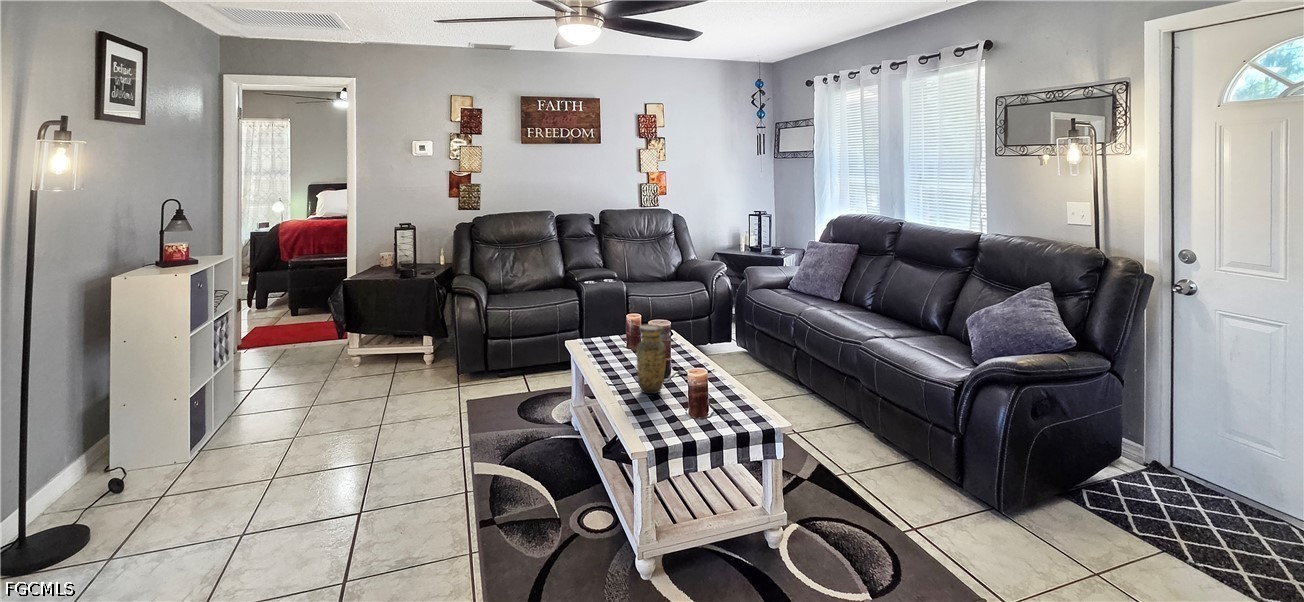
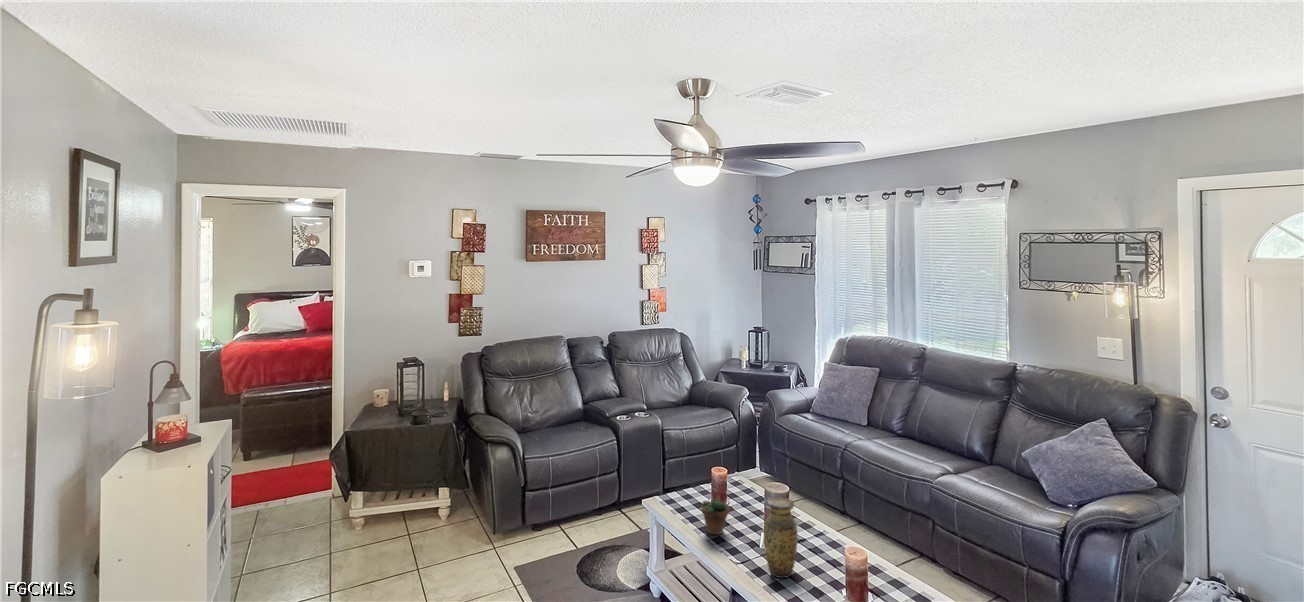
succulent plant: none [607,324,632,365] -> present [702,490,729,535]

